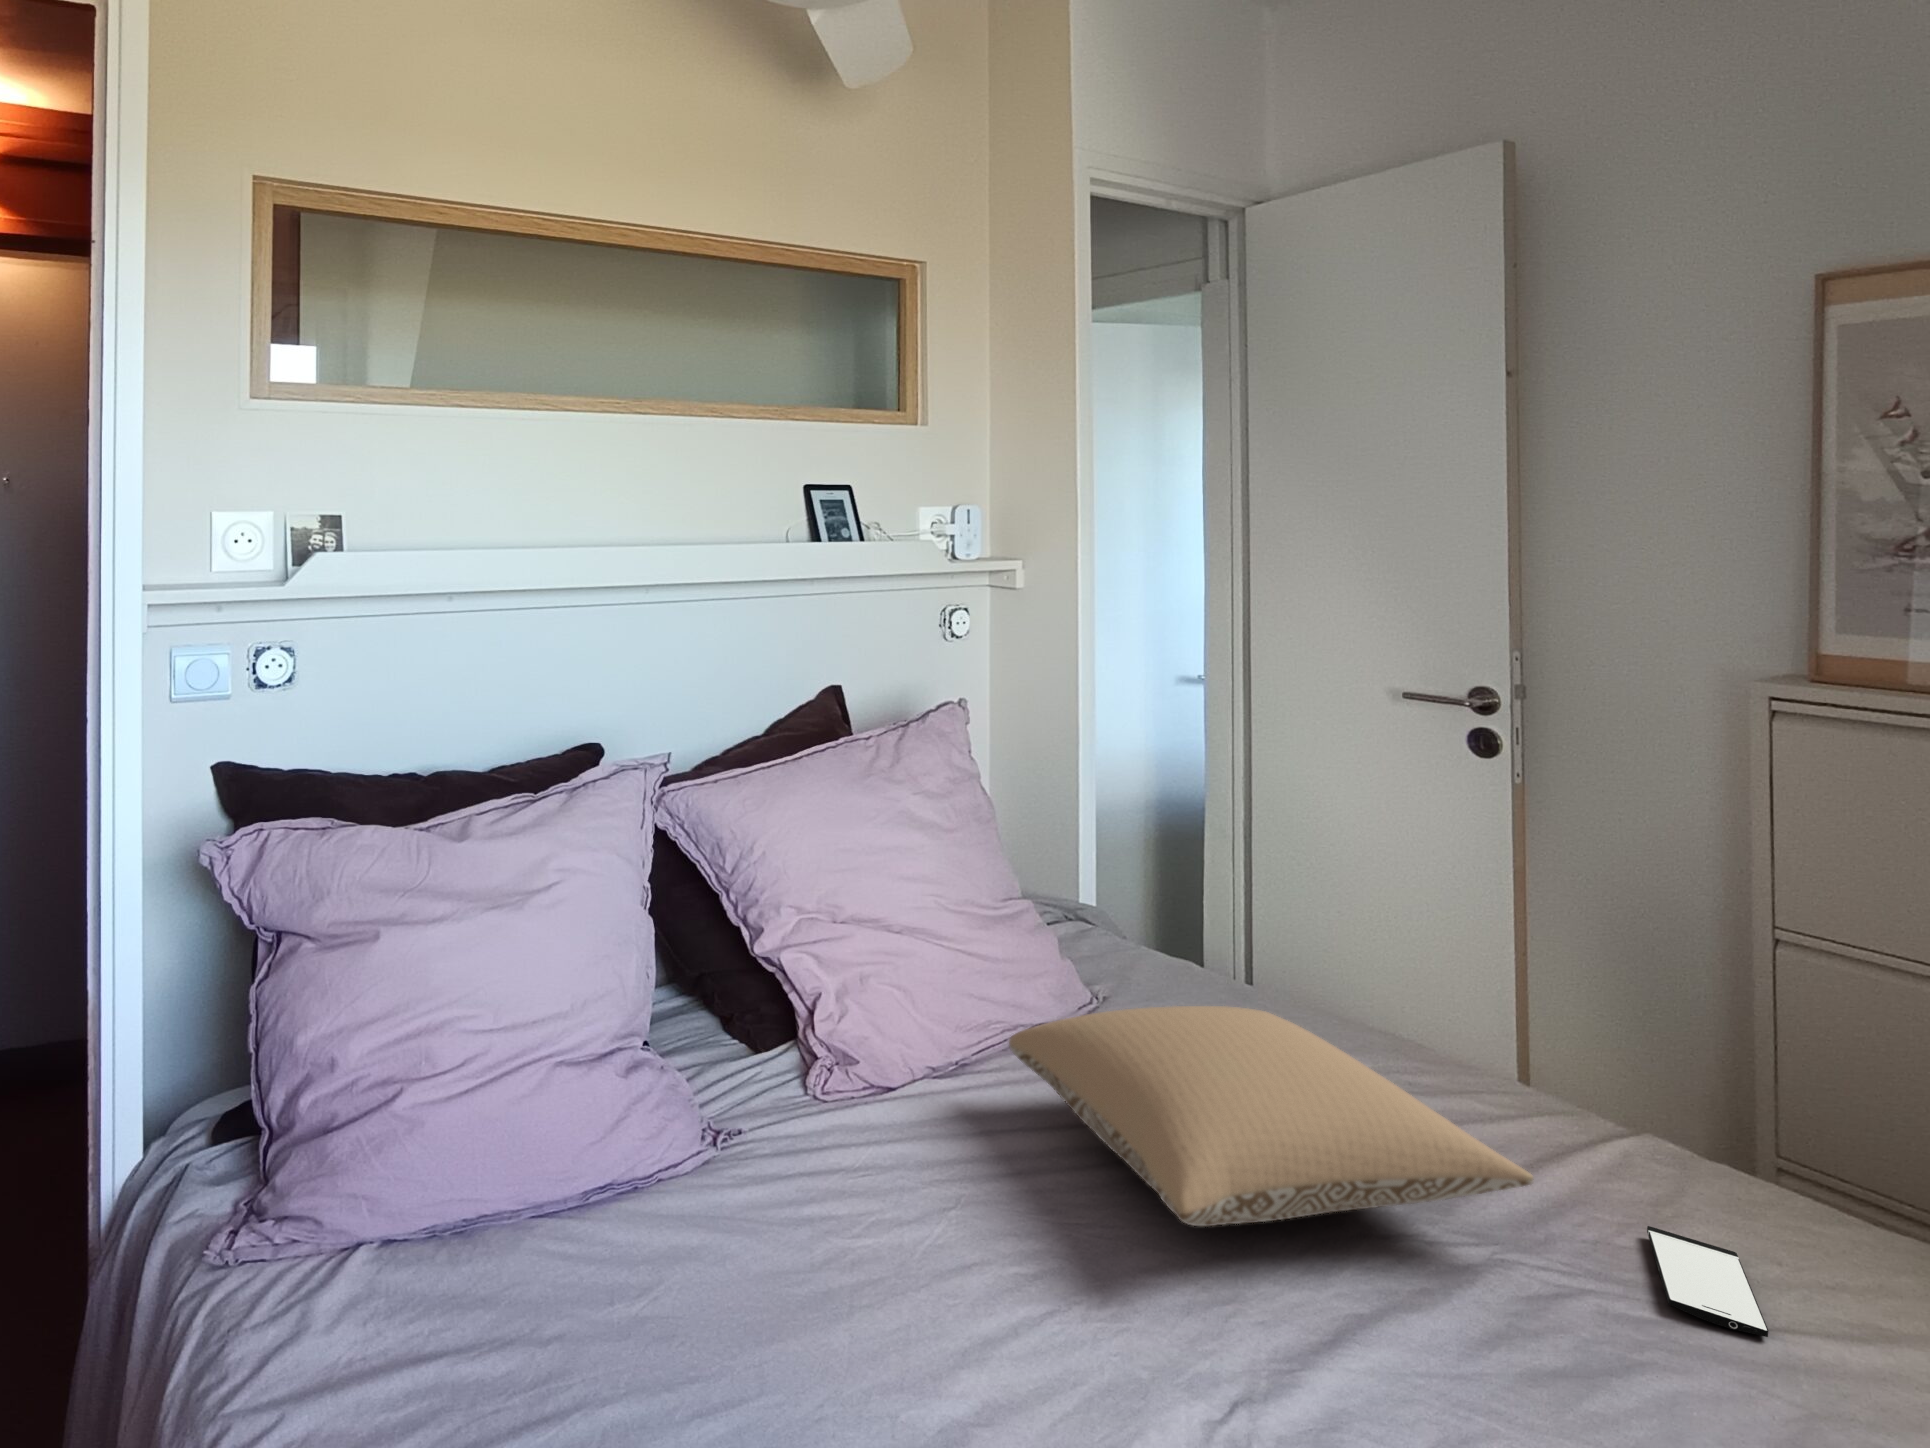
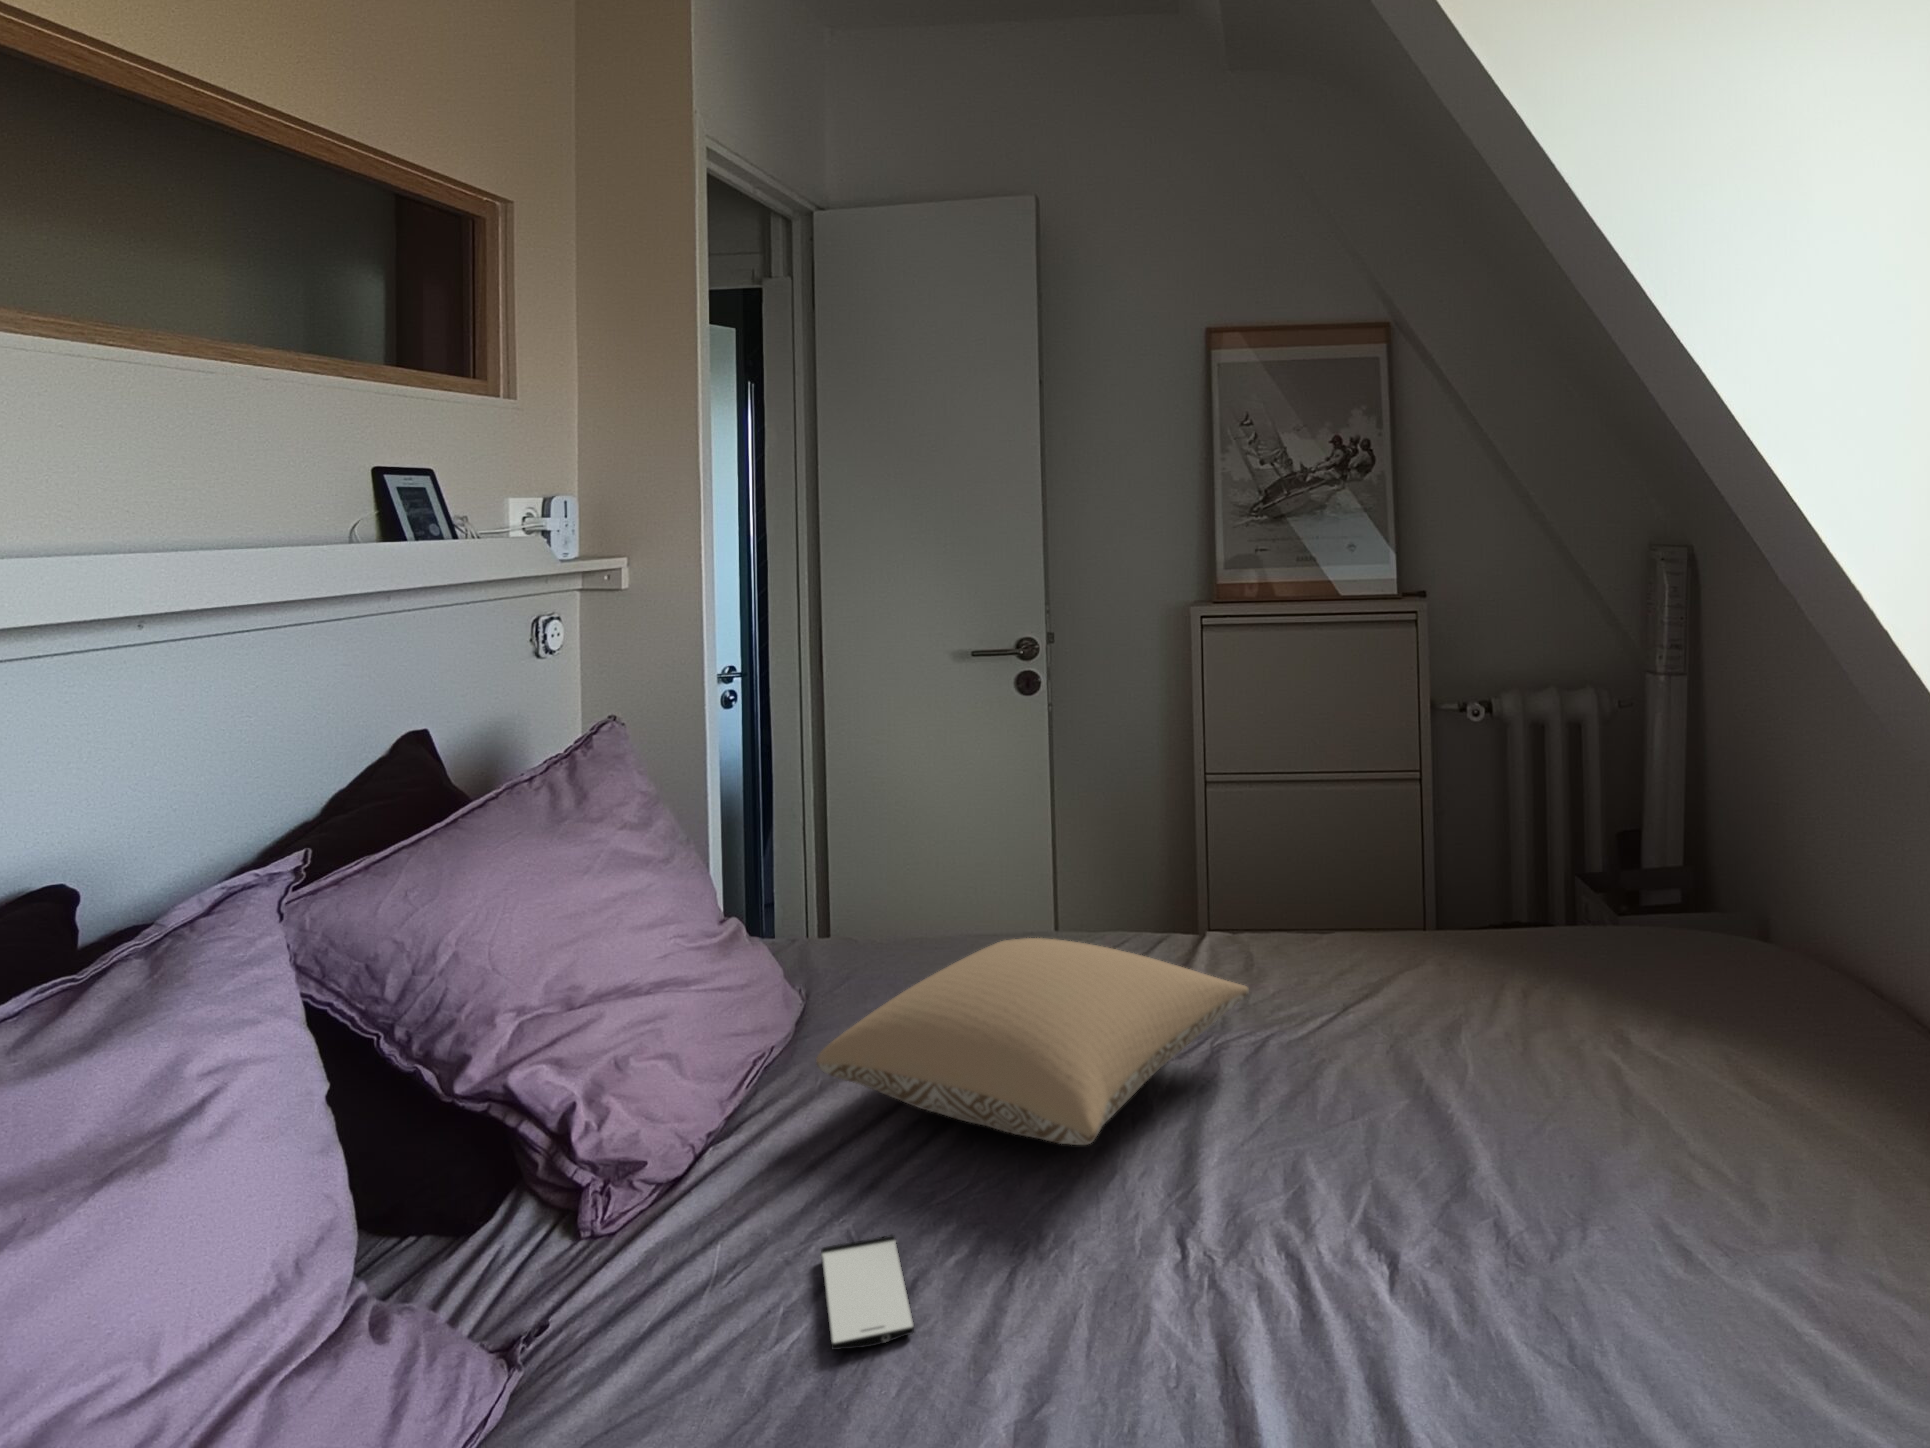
smartphone: present [1647,1226,1768,1337] -> present [821,1235,914,1350]

